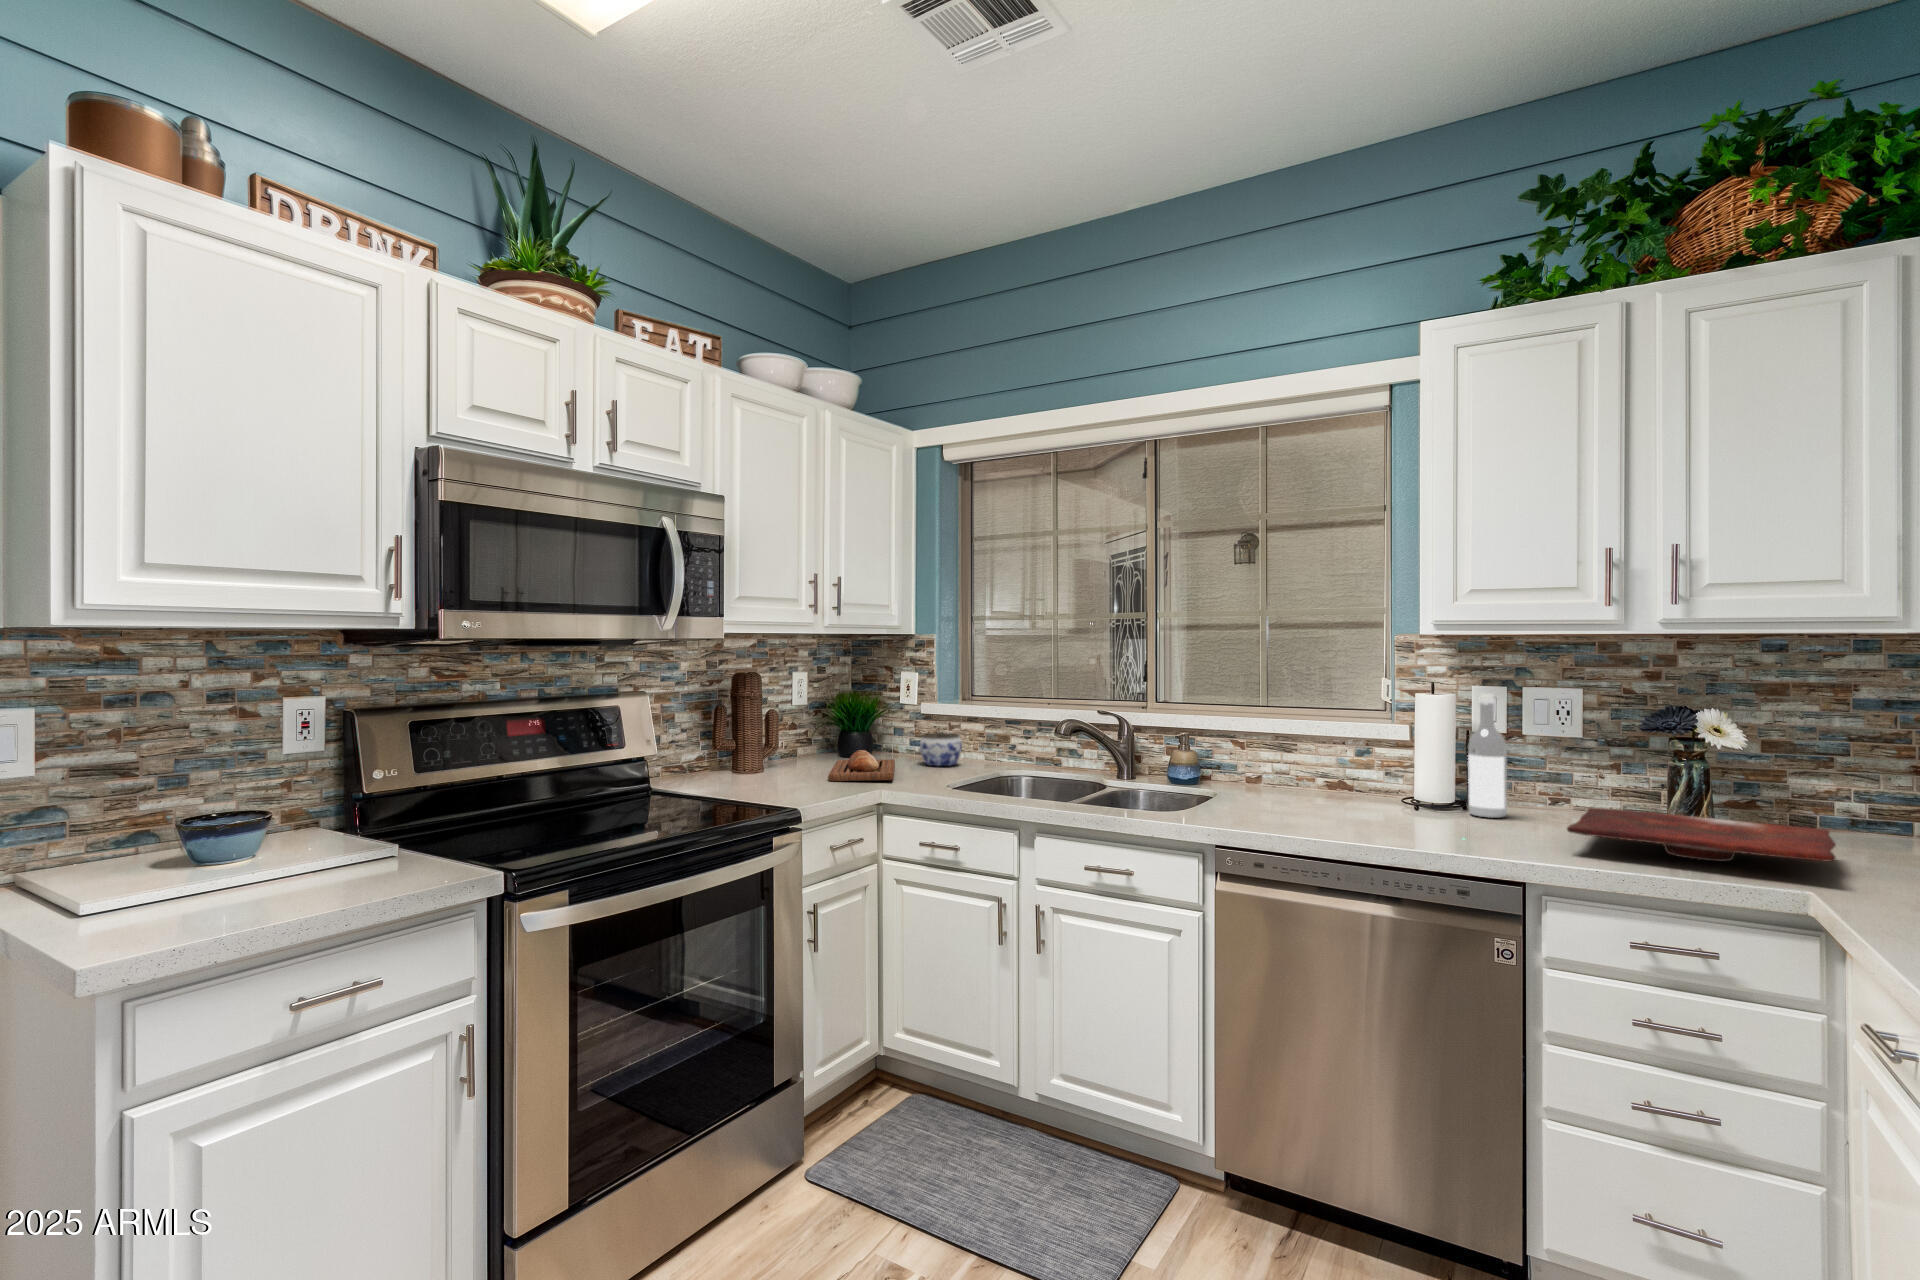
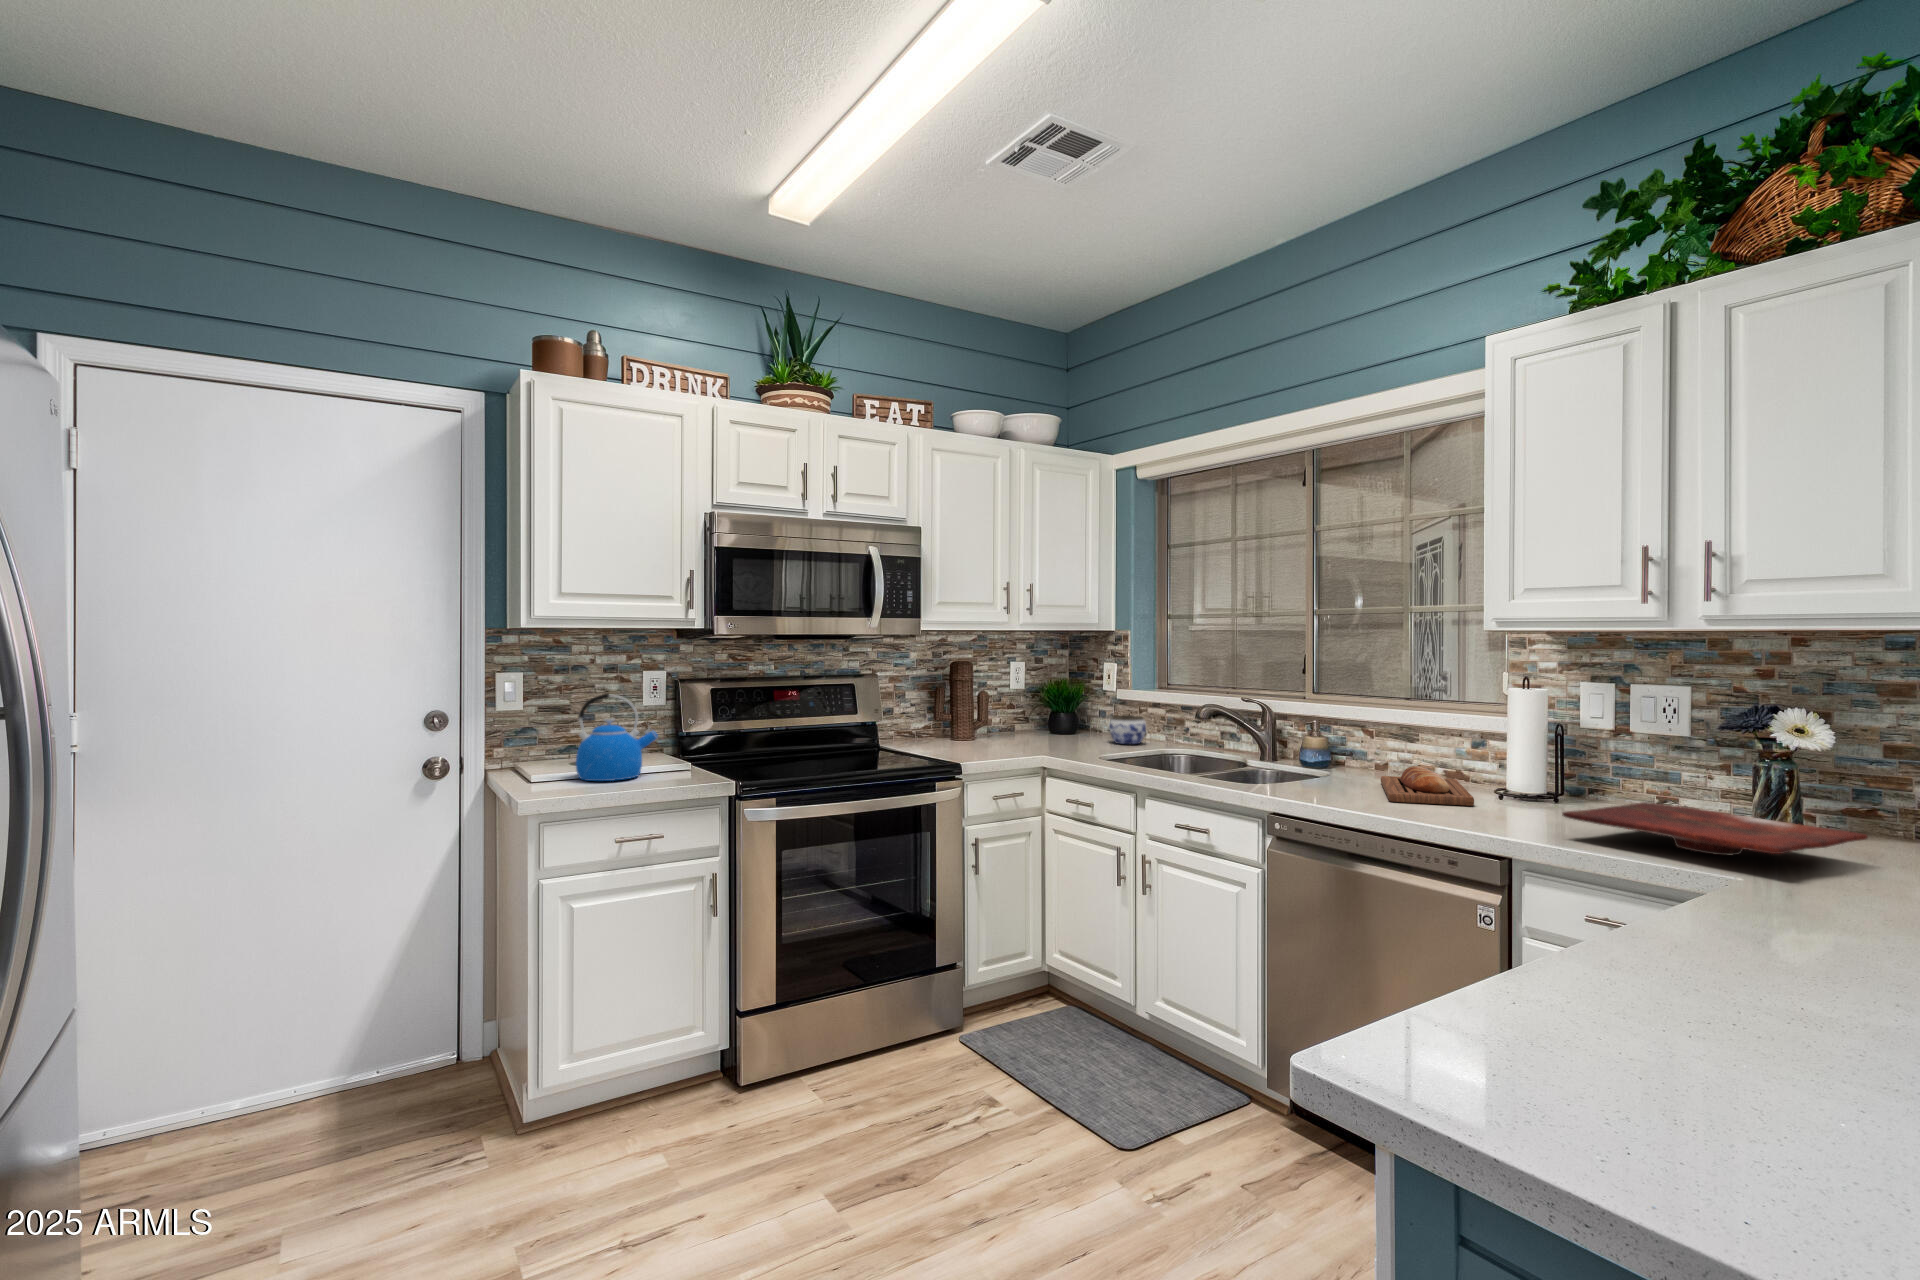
wine bottle: present [1468,694,1507,818] -> none [1551,689,1590,811]
kettle: none [180,741,346,899] -> present [576,694,658,781]
bread loaf: present [828,750,895,781] -> present [1381,766,1474,806]

